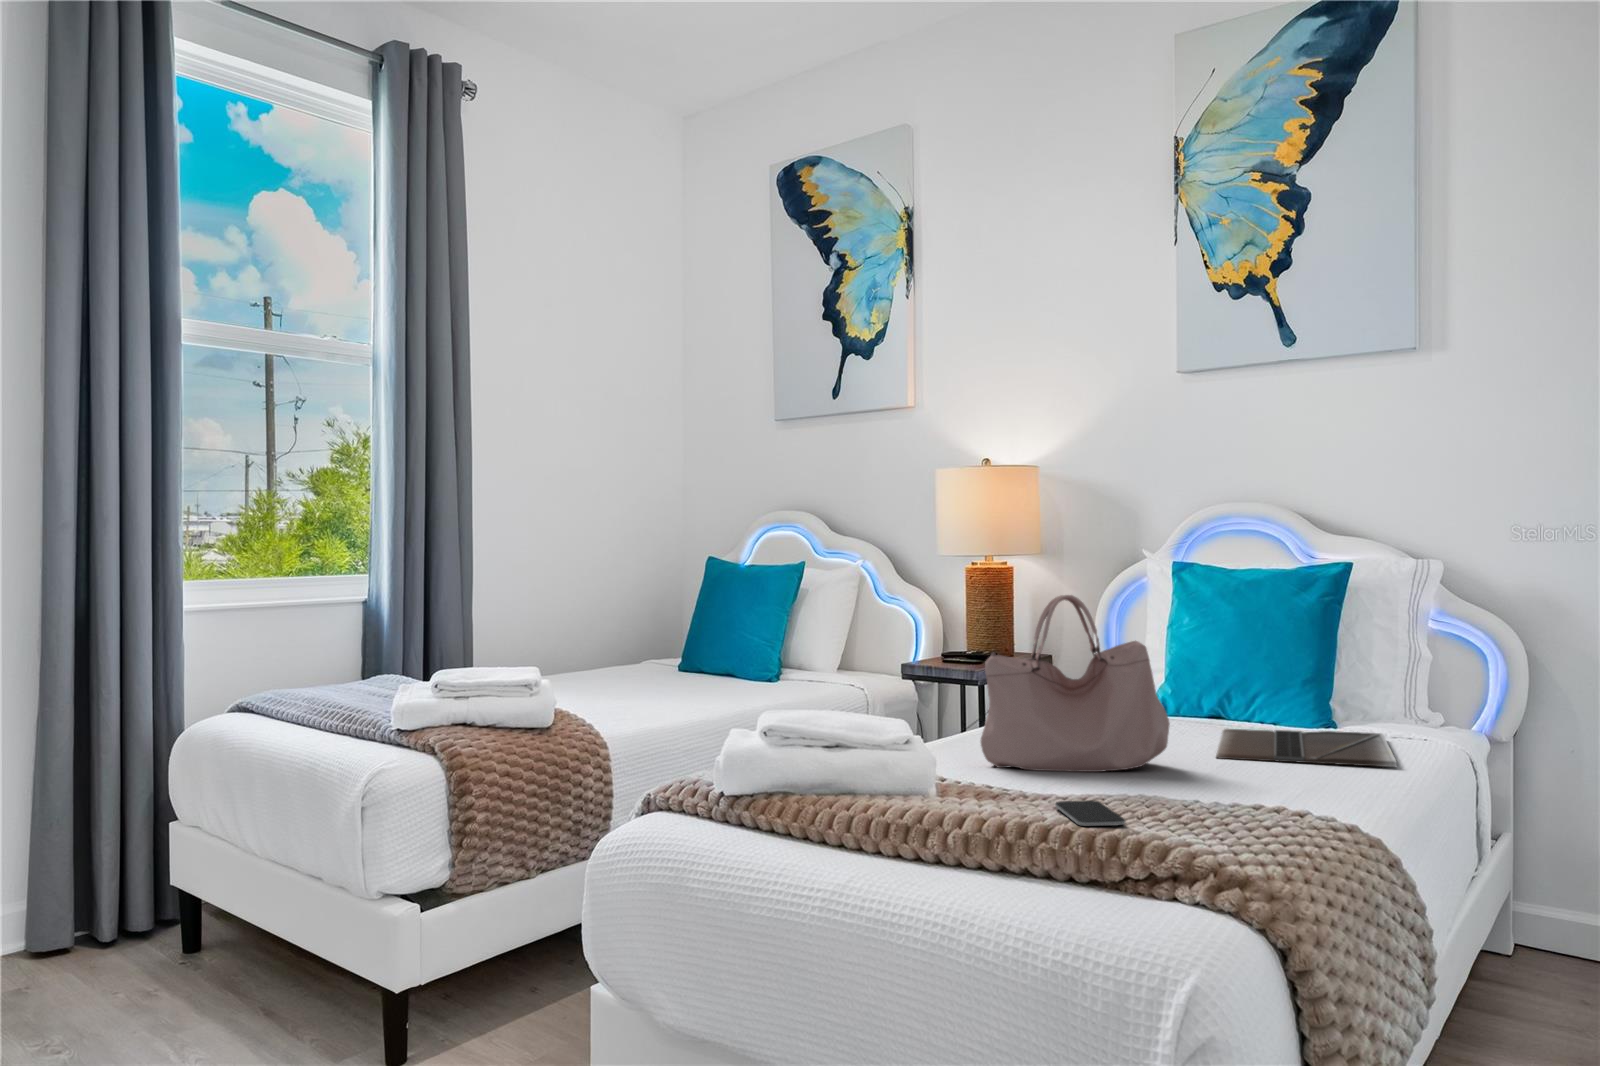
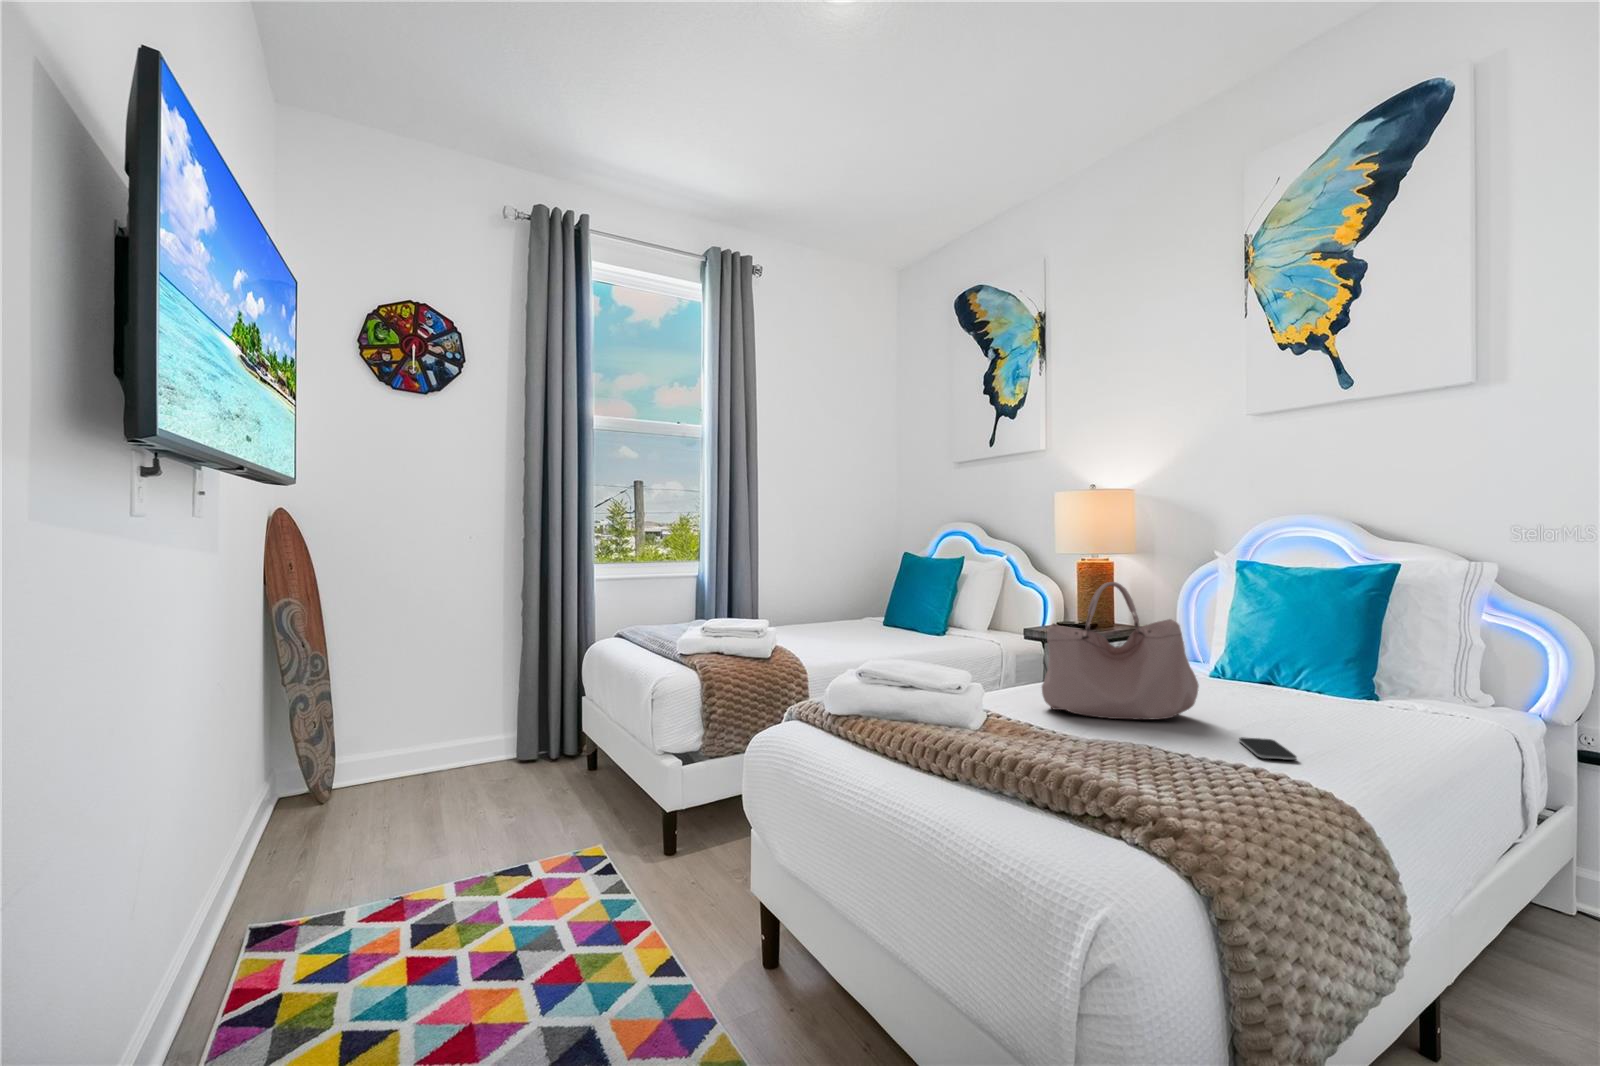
laptop: present [1216,729,1397,767] -> none [1245,692,1417,738]
smartphone: present [1055,800,1125,826] -> present [1239,738,1297,760]

